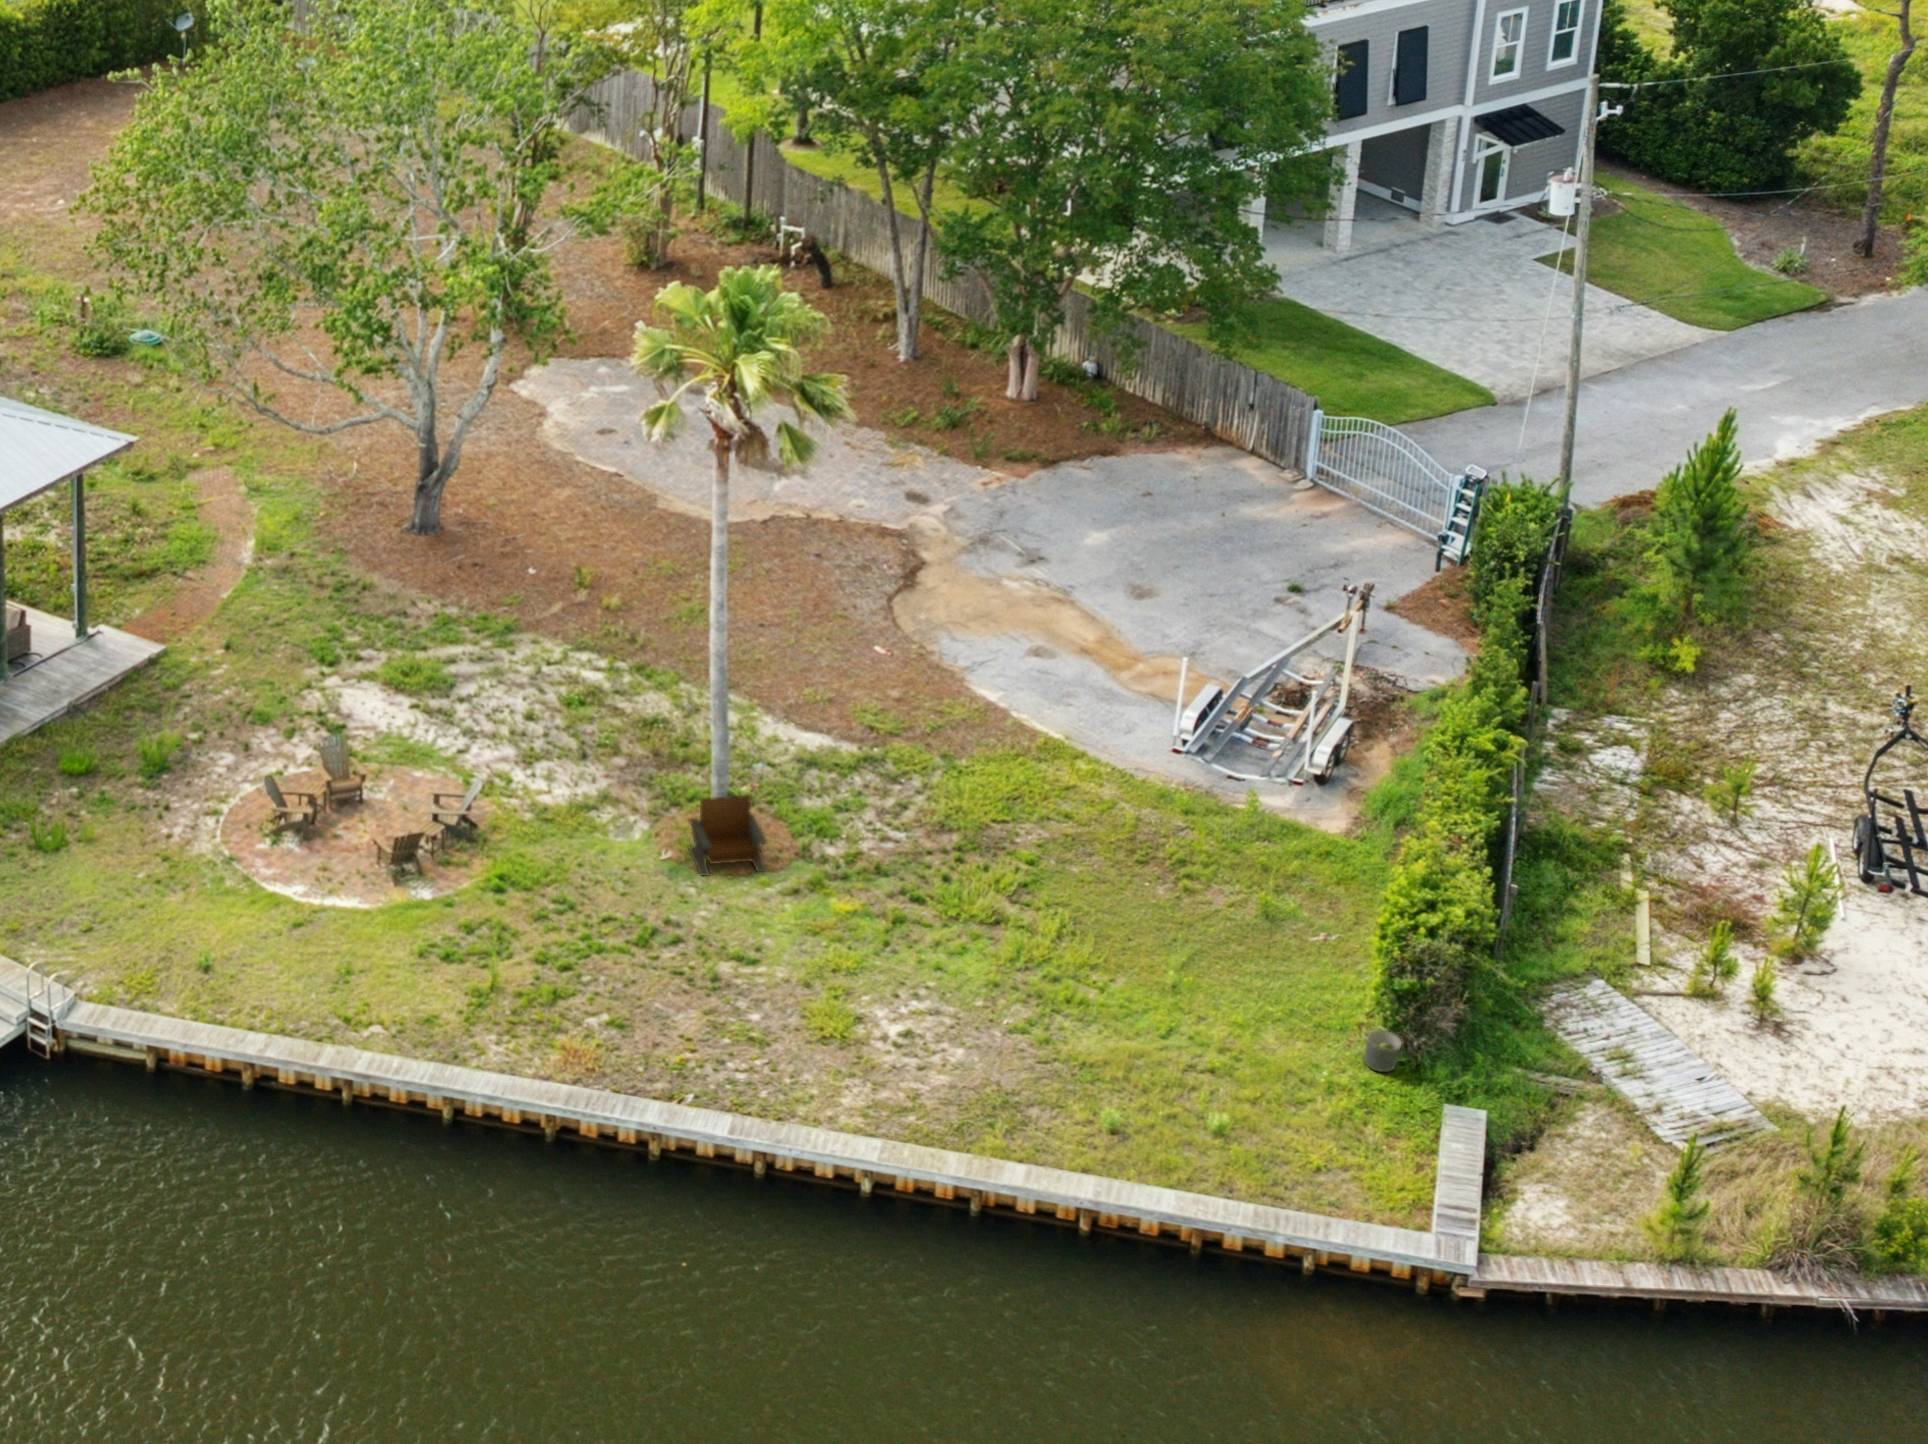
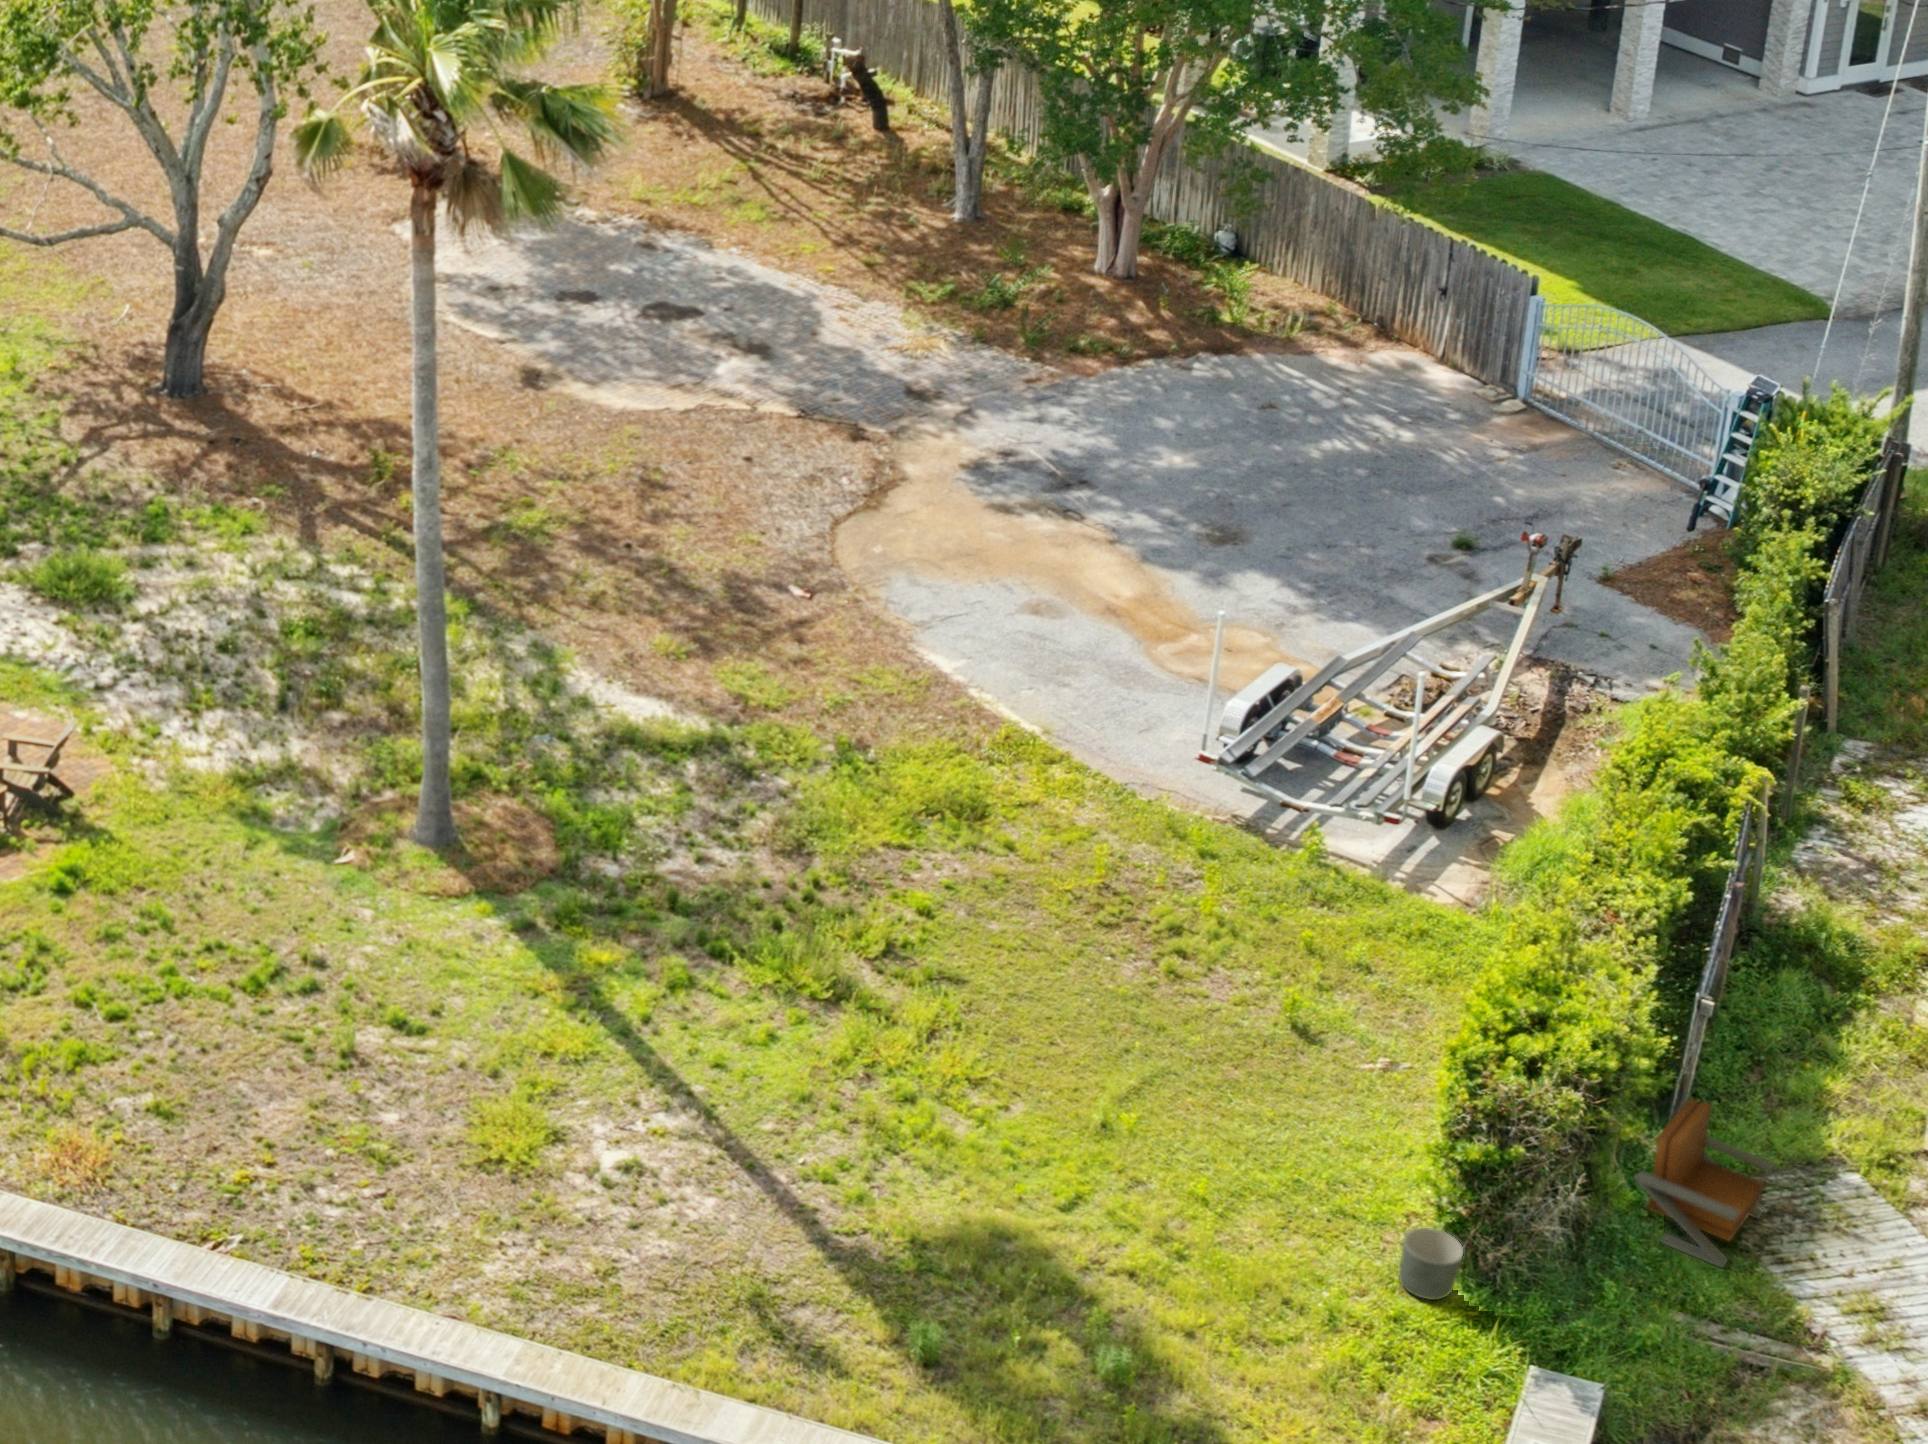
lounge chair: present [689,796,767,876] -> present [1636,1099,1775,1267]

